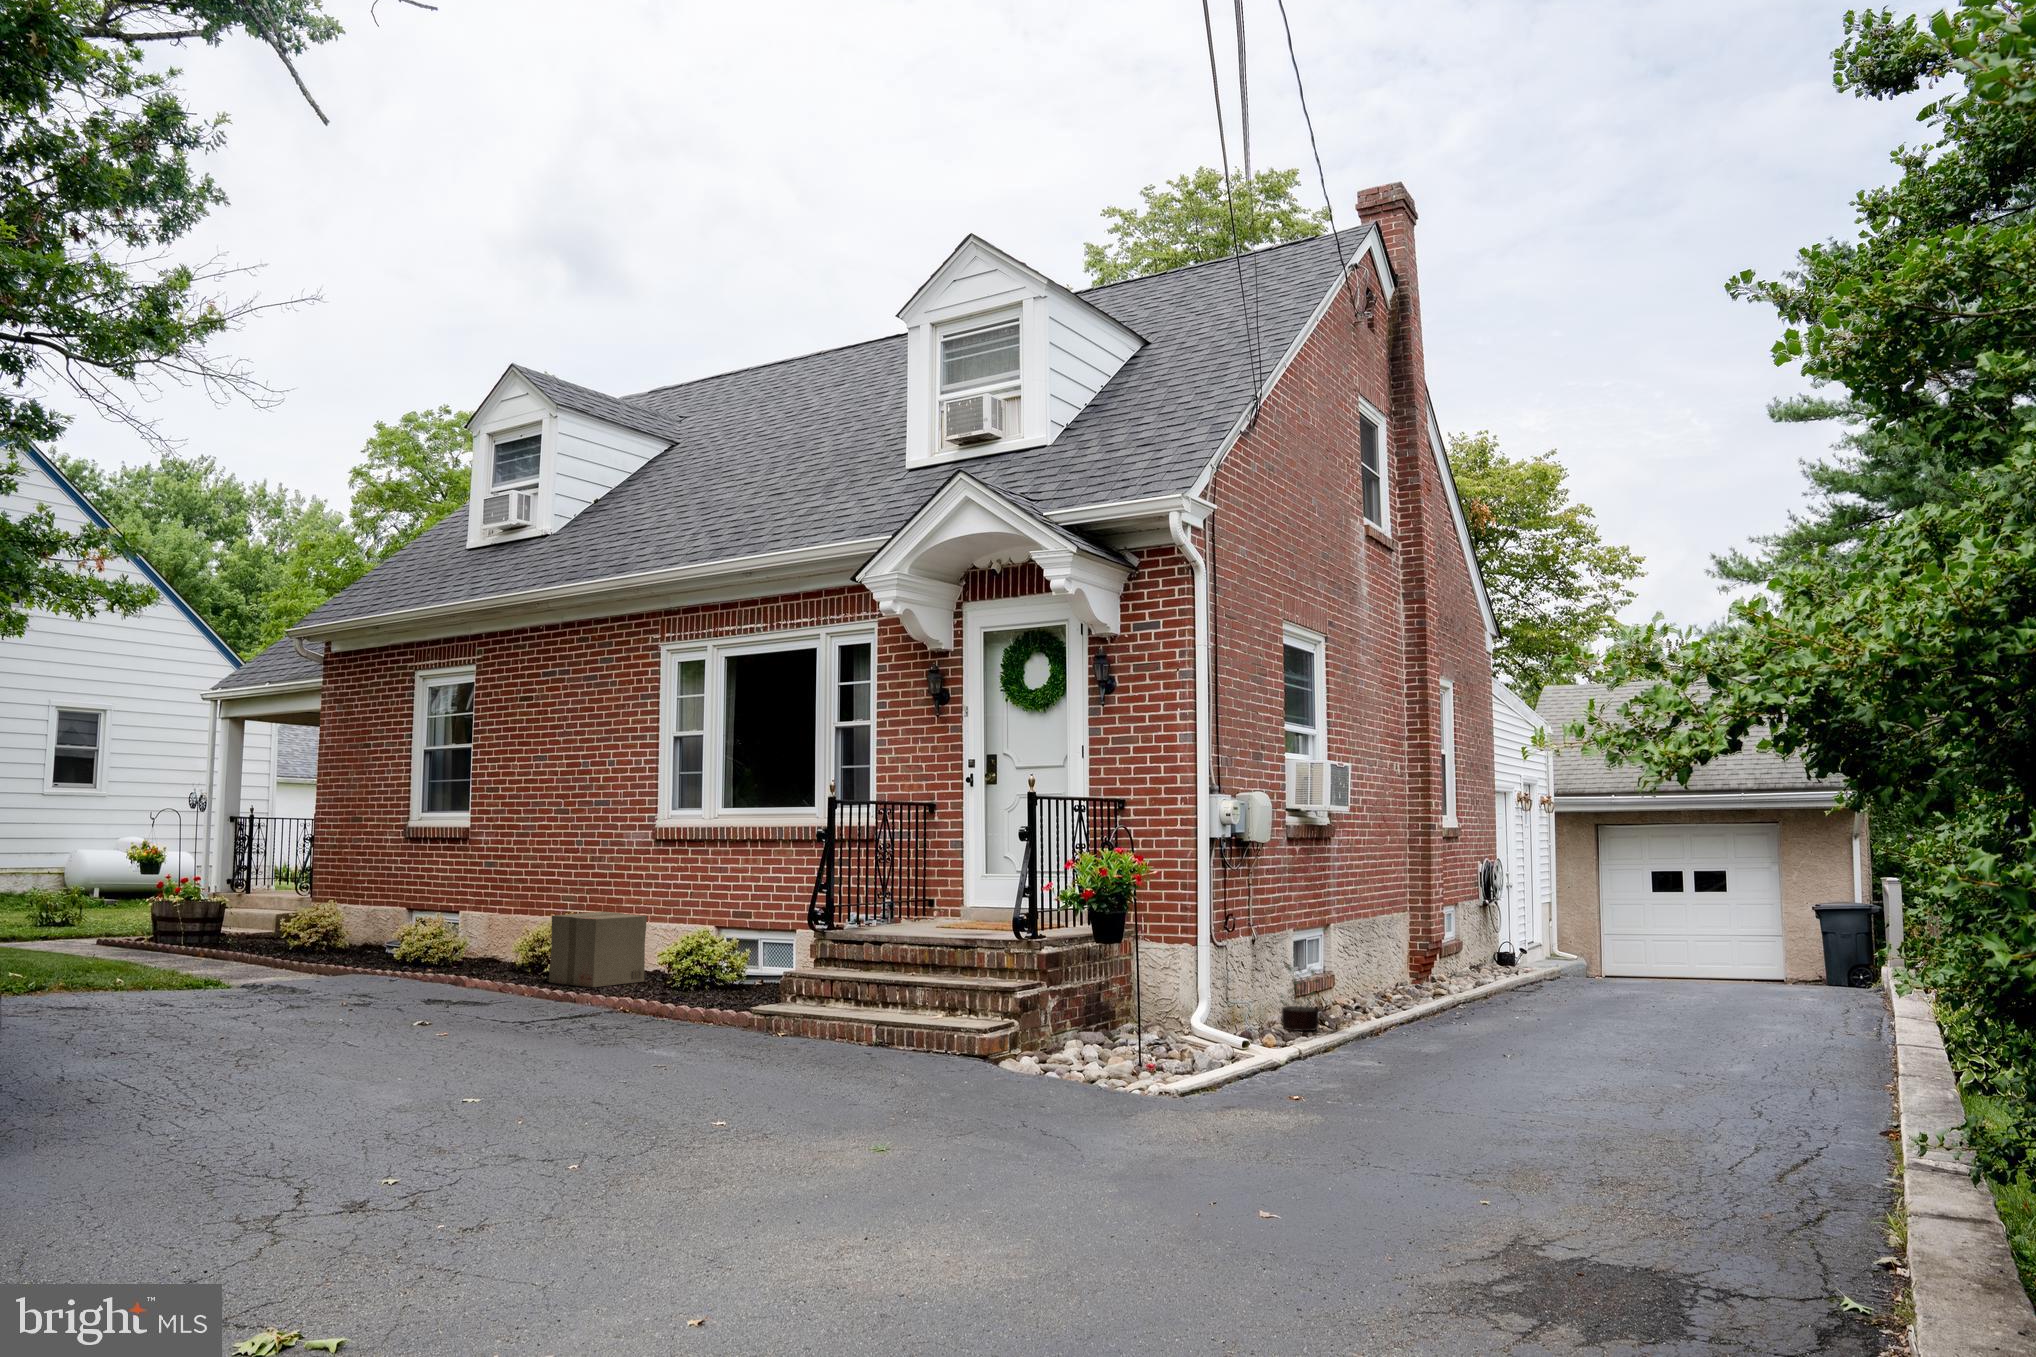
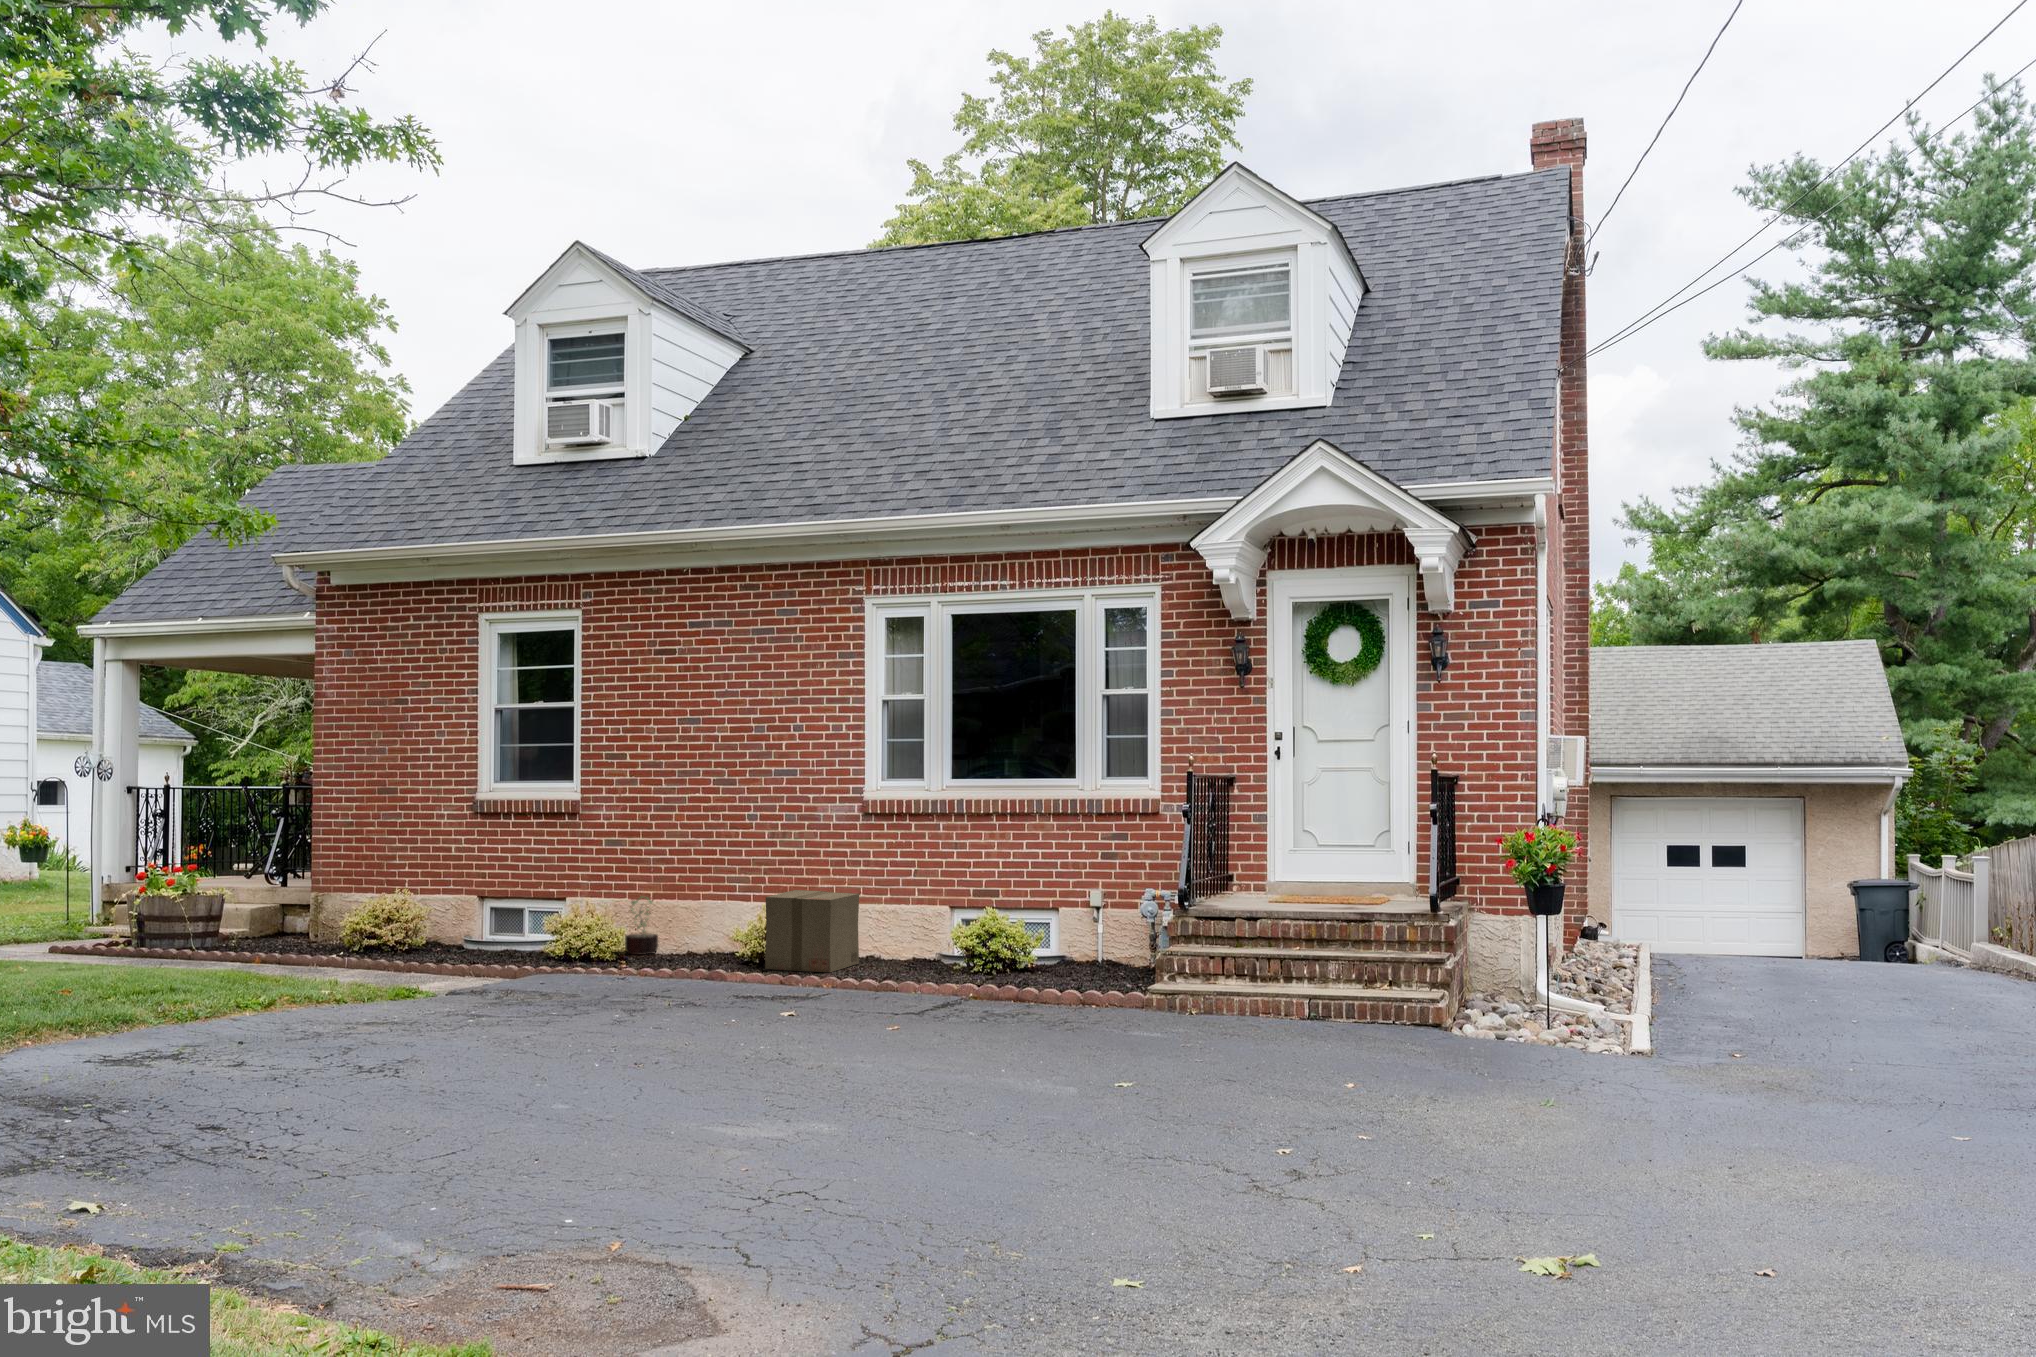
decorative plant: present [1280,965,1319,1031] -> present [625,897,658,955]

